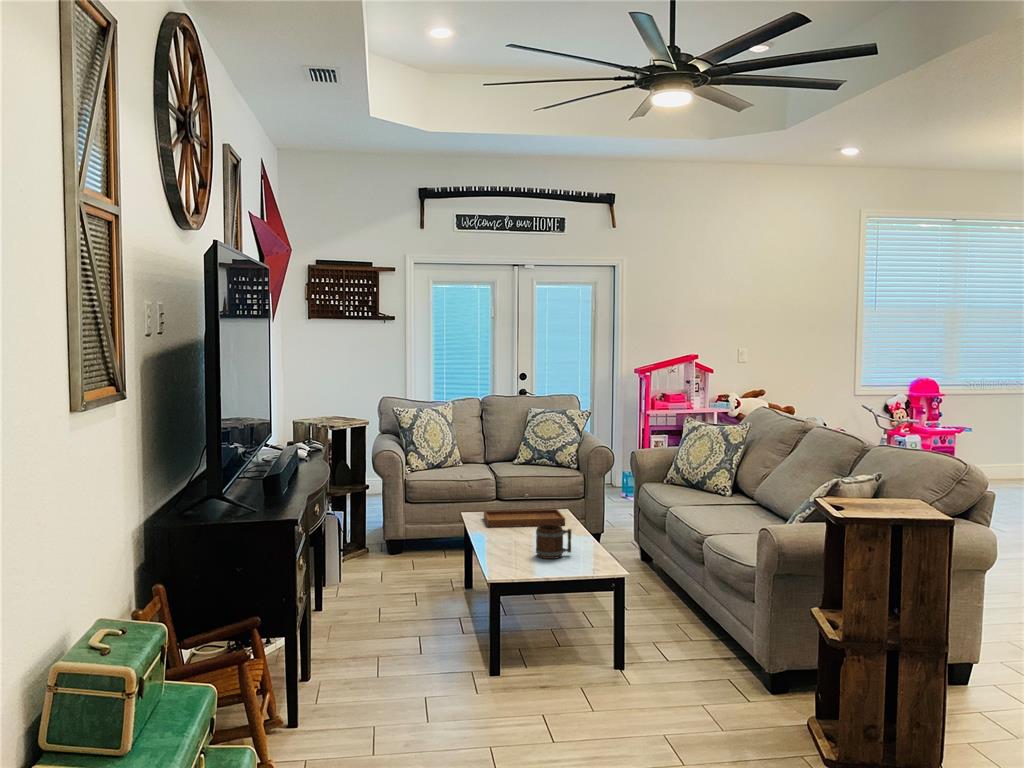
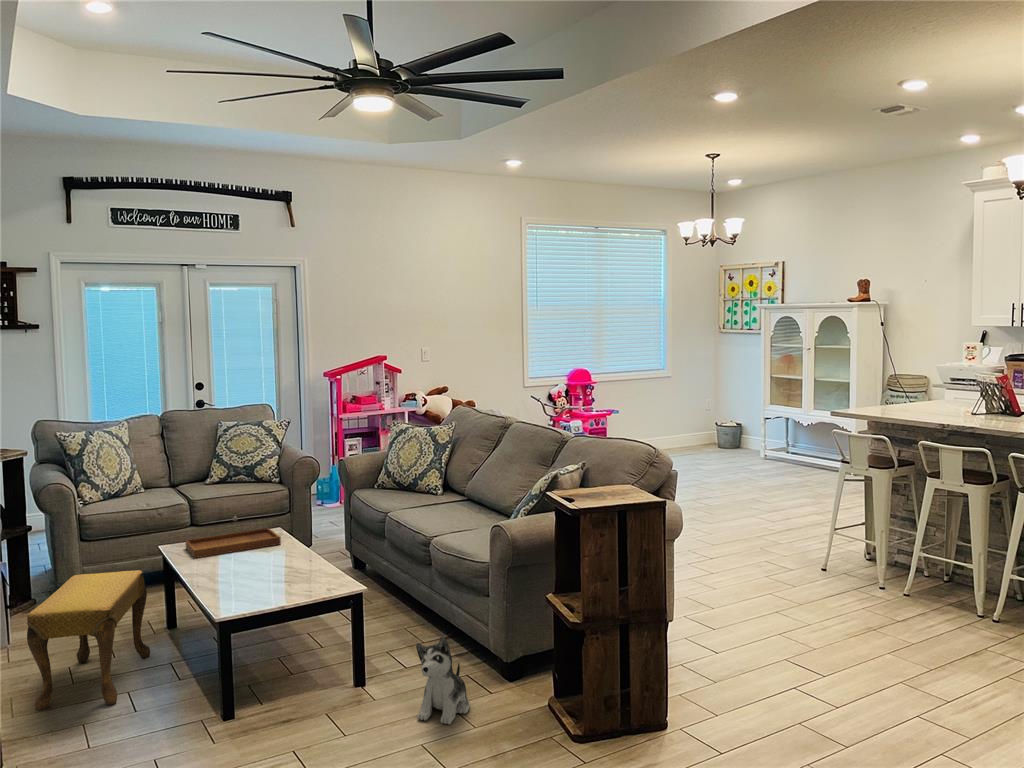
mug: present [536,524,571,559] -> none [259,547,298,585]
footstool: none [349,528,446,642] -> present [27,570,150,710]
plush toy: none [666,632,722,721] -> present [416,636,470,724]

